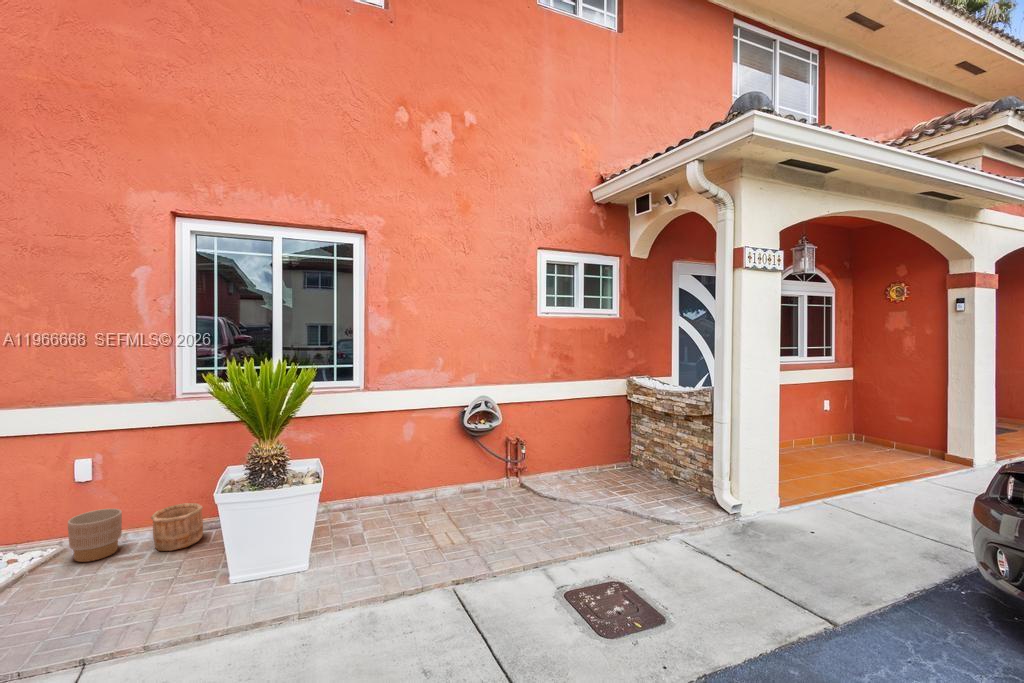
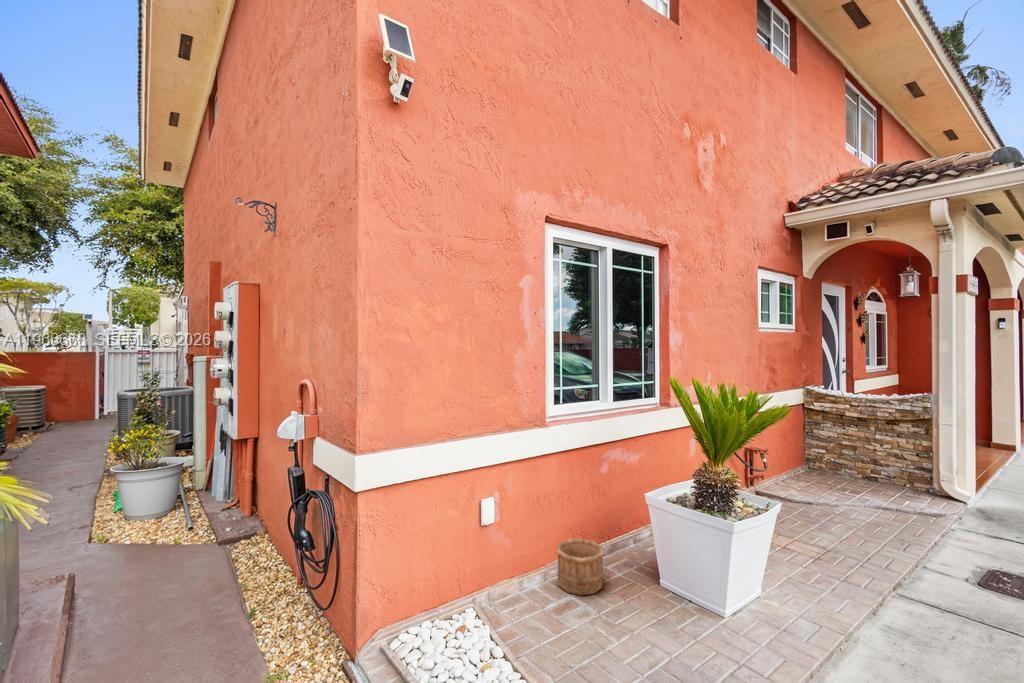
planter: present [68,509,122,562] -> none [497,553,545,619]

